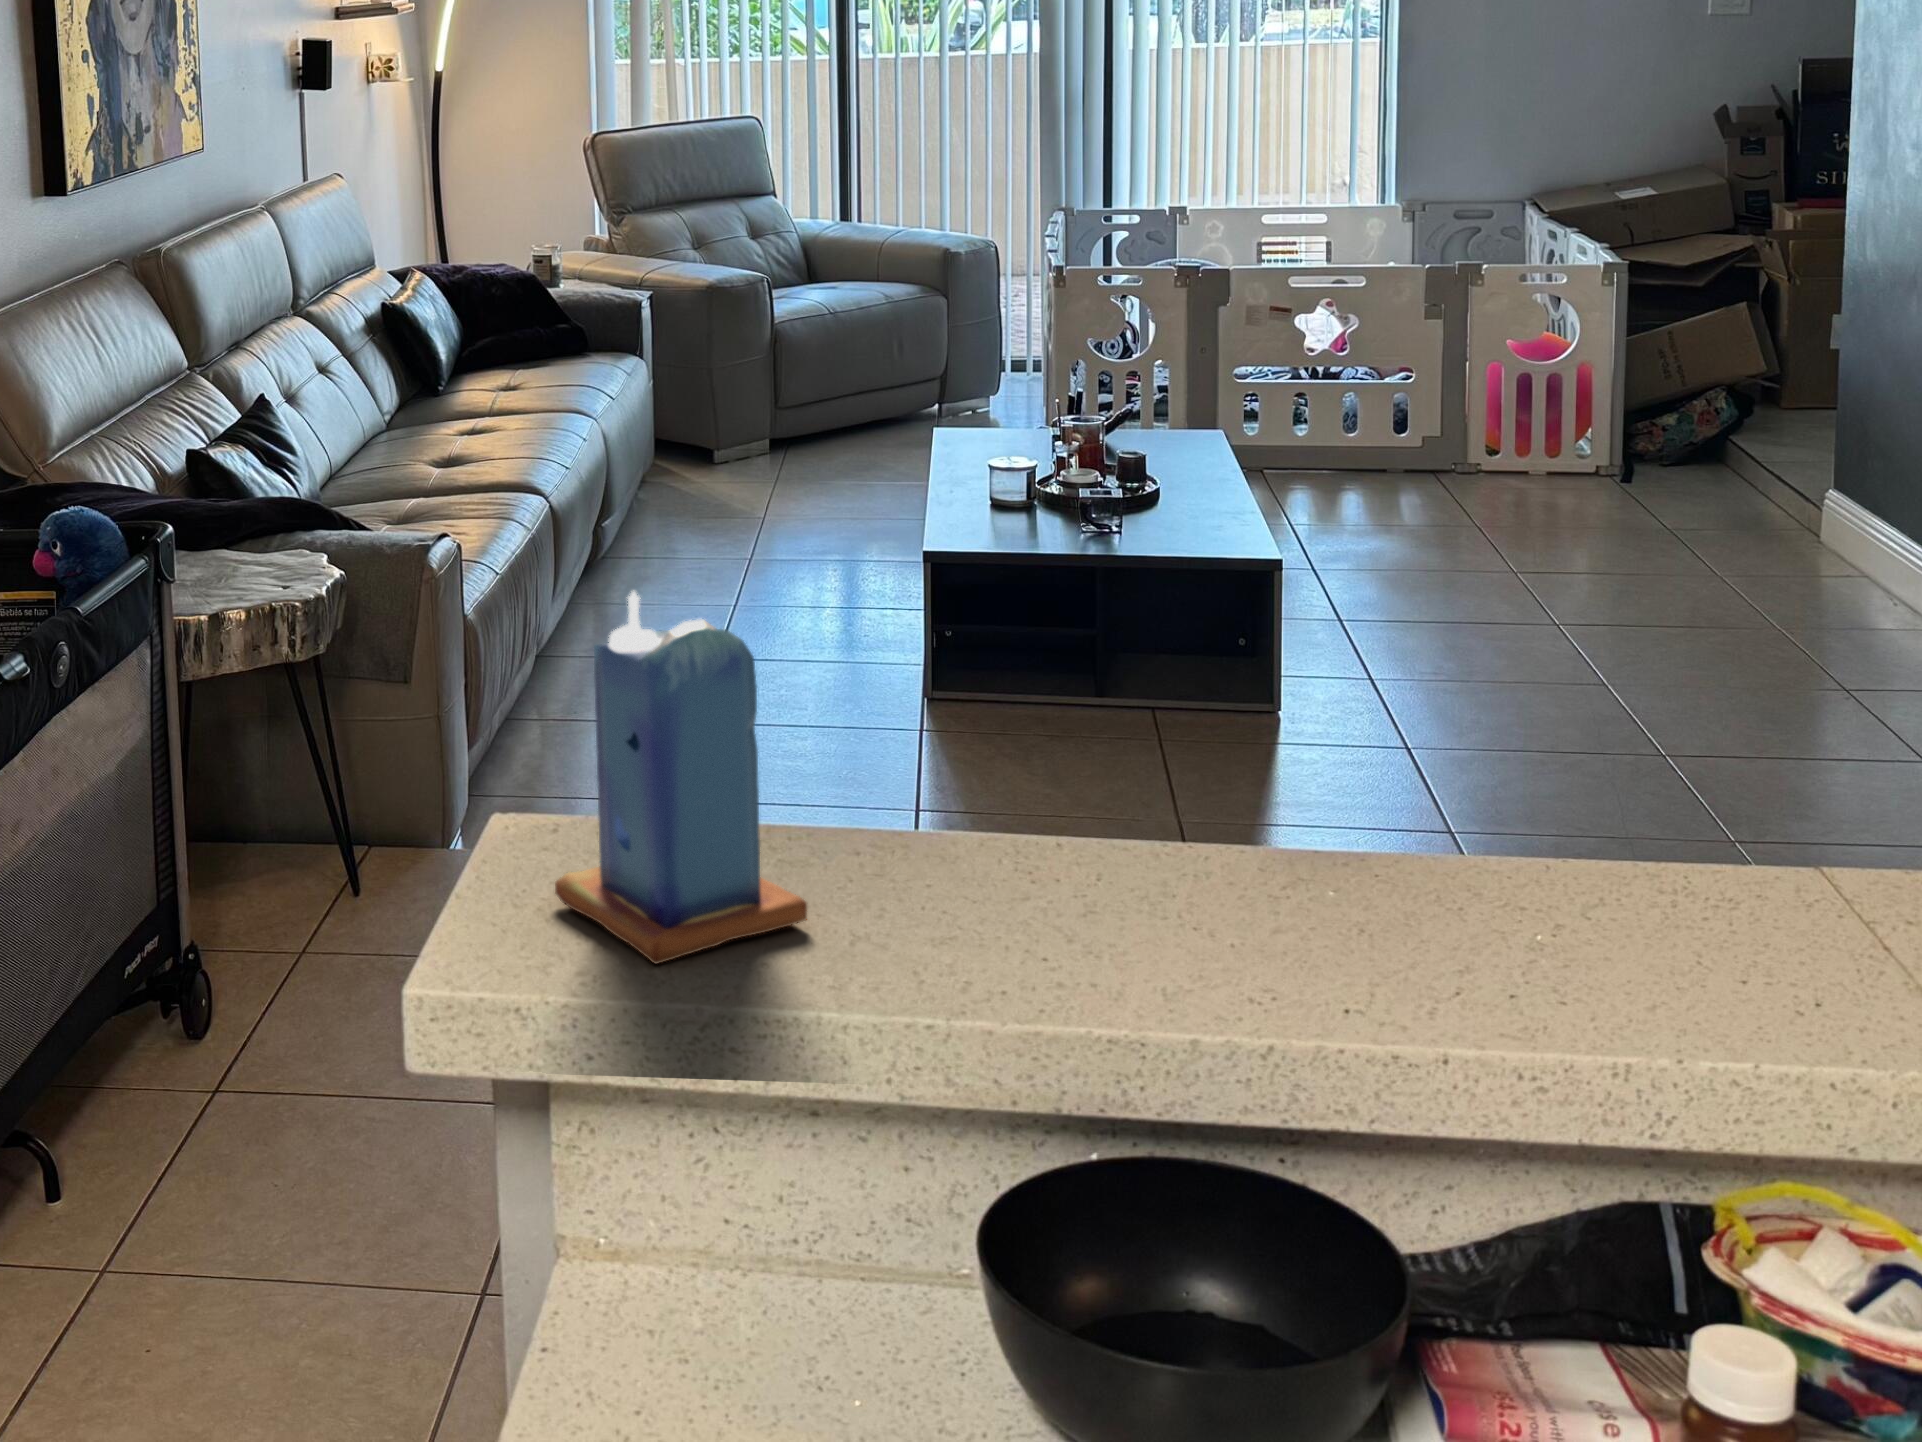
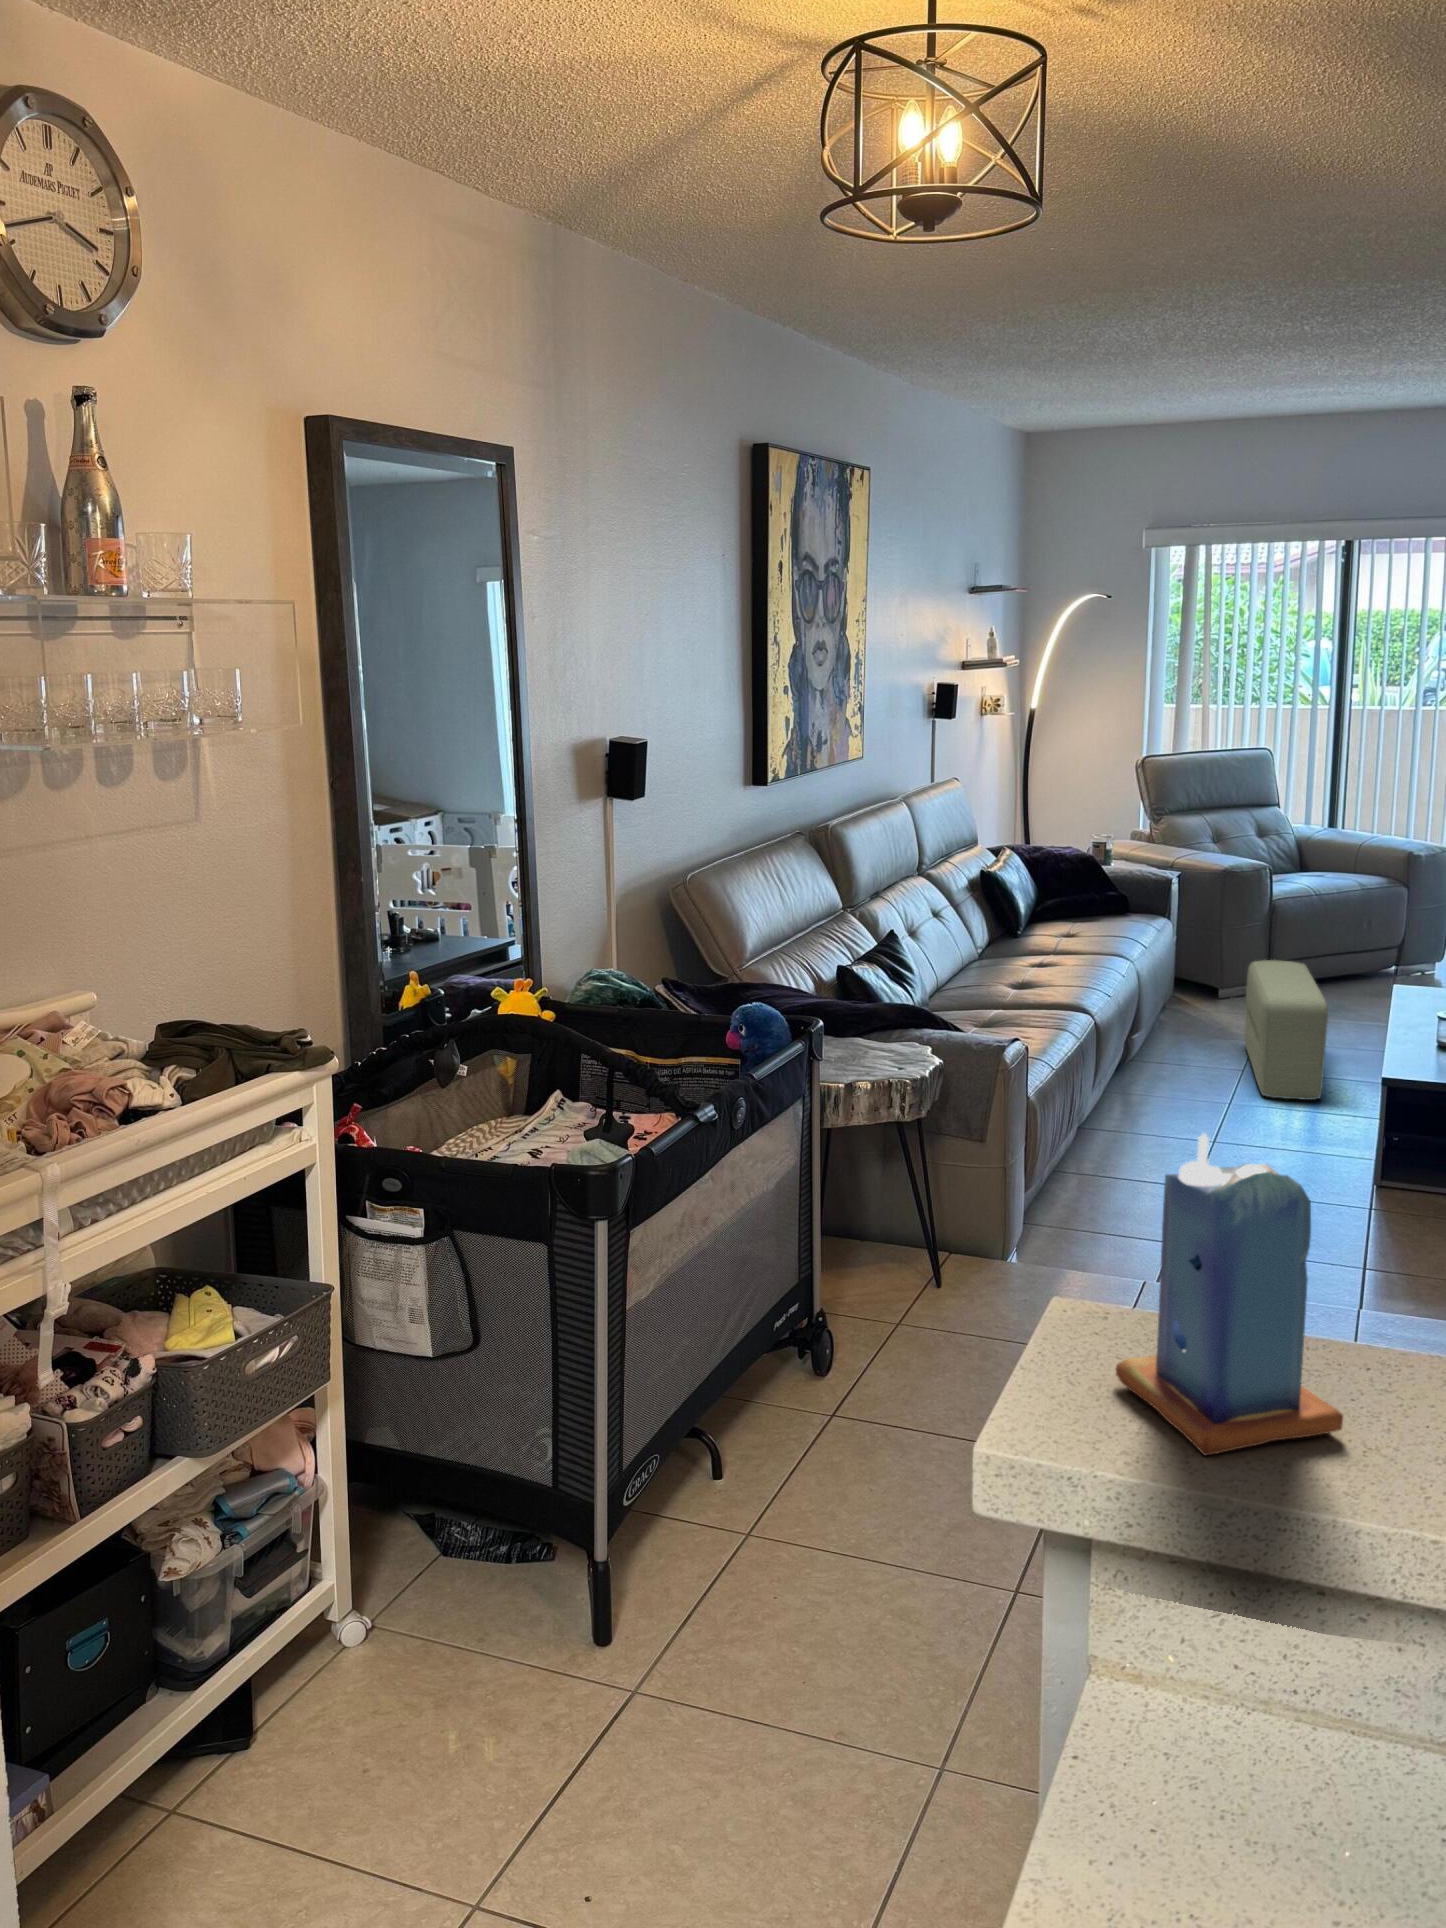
pouf: none [752,408,857,597] -> present [1245,960,1328,1100]

